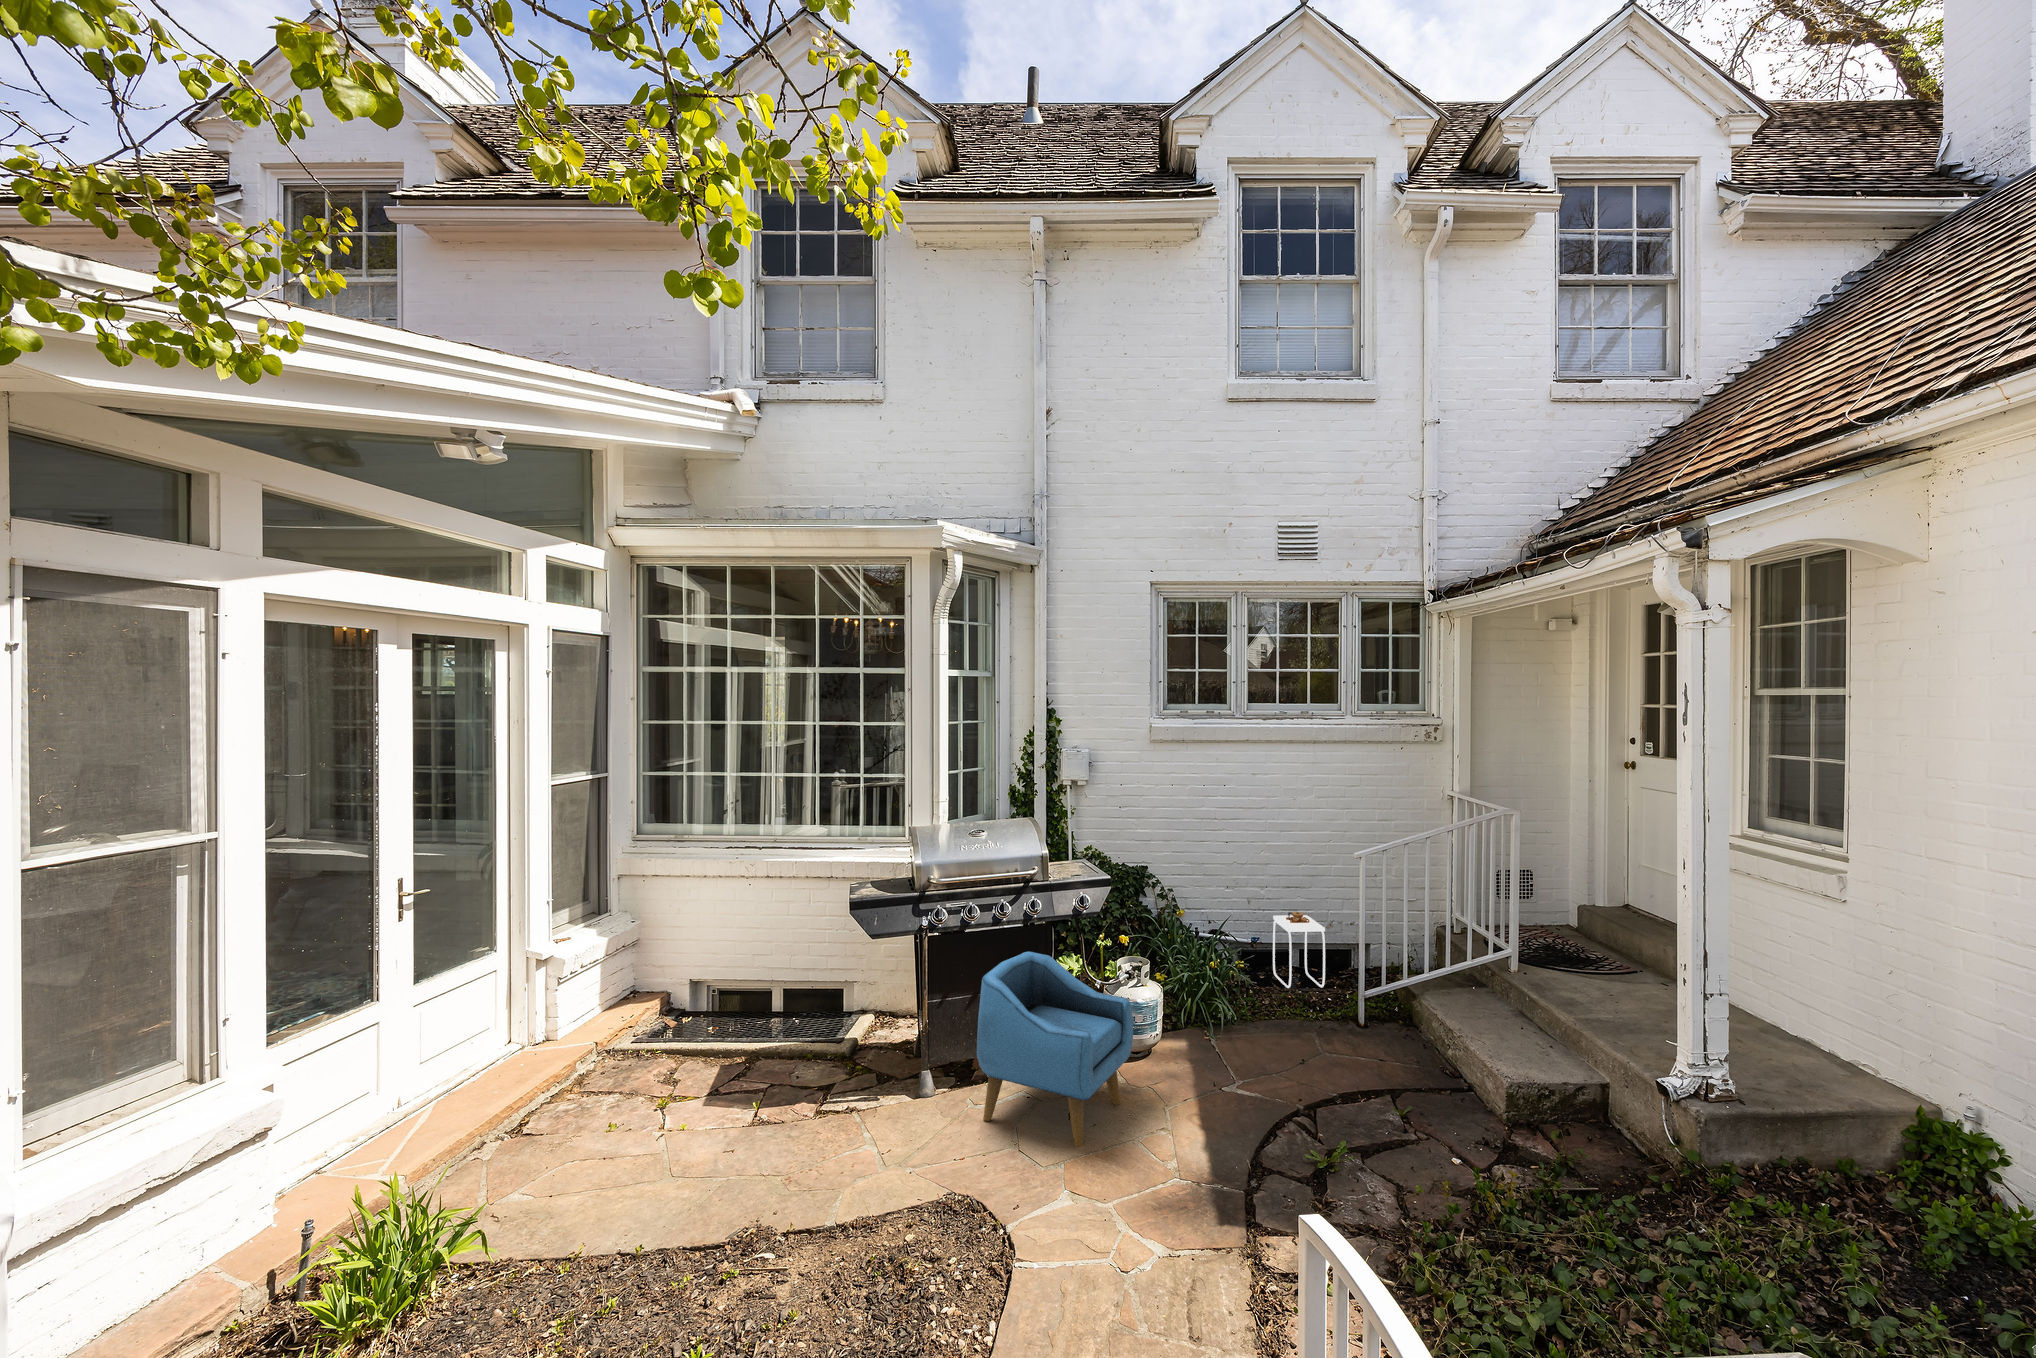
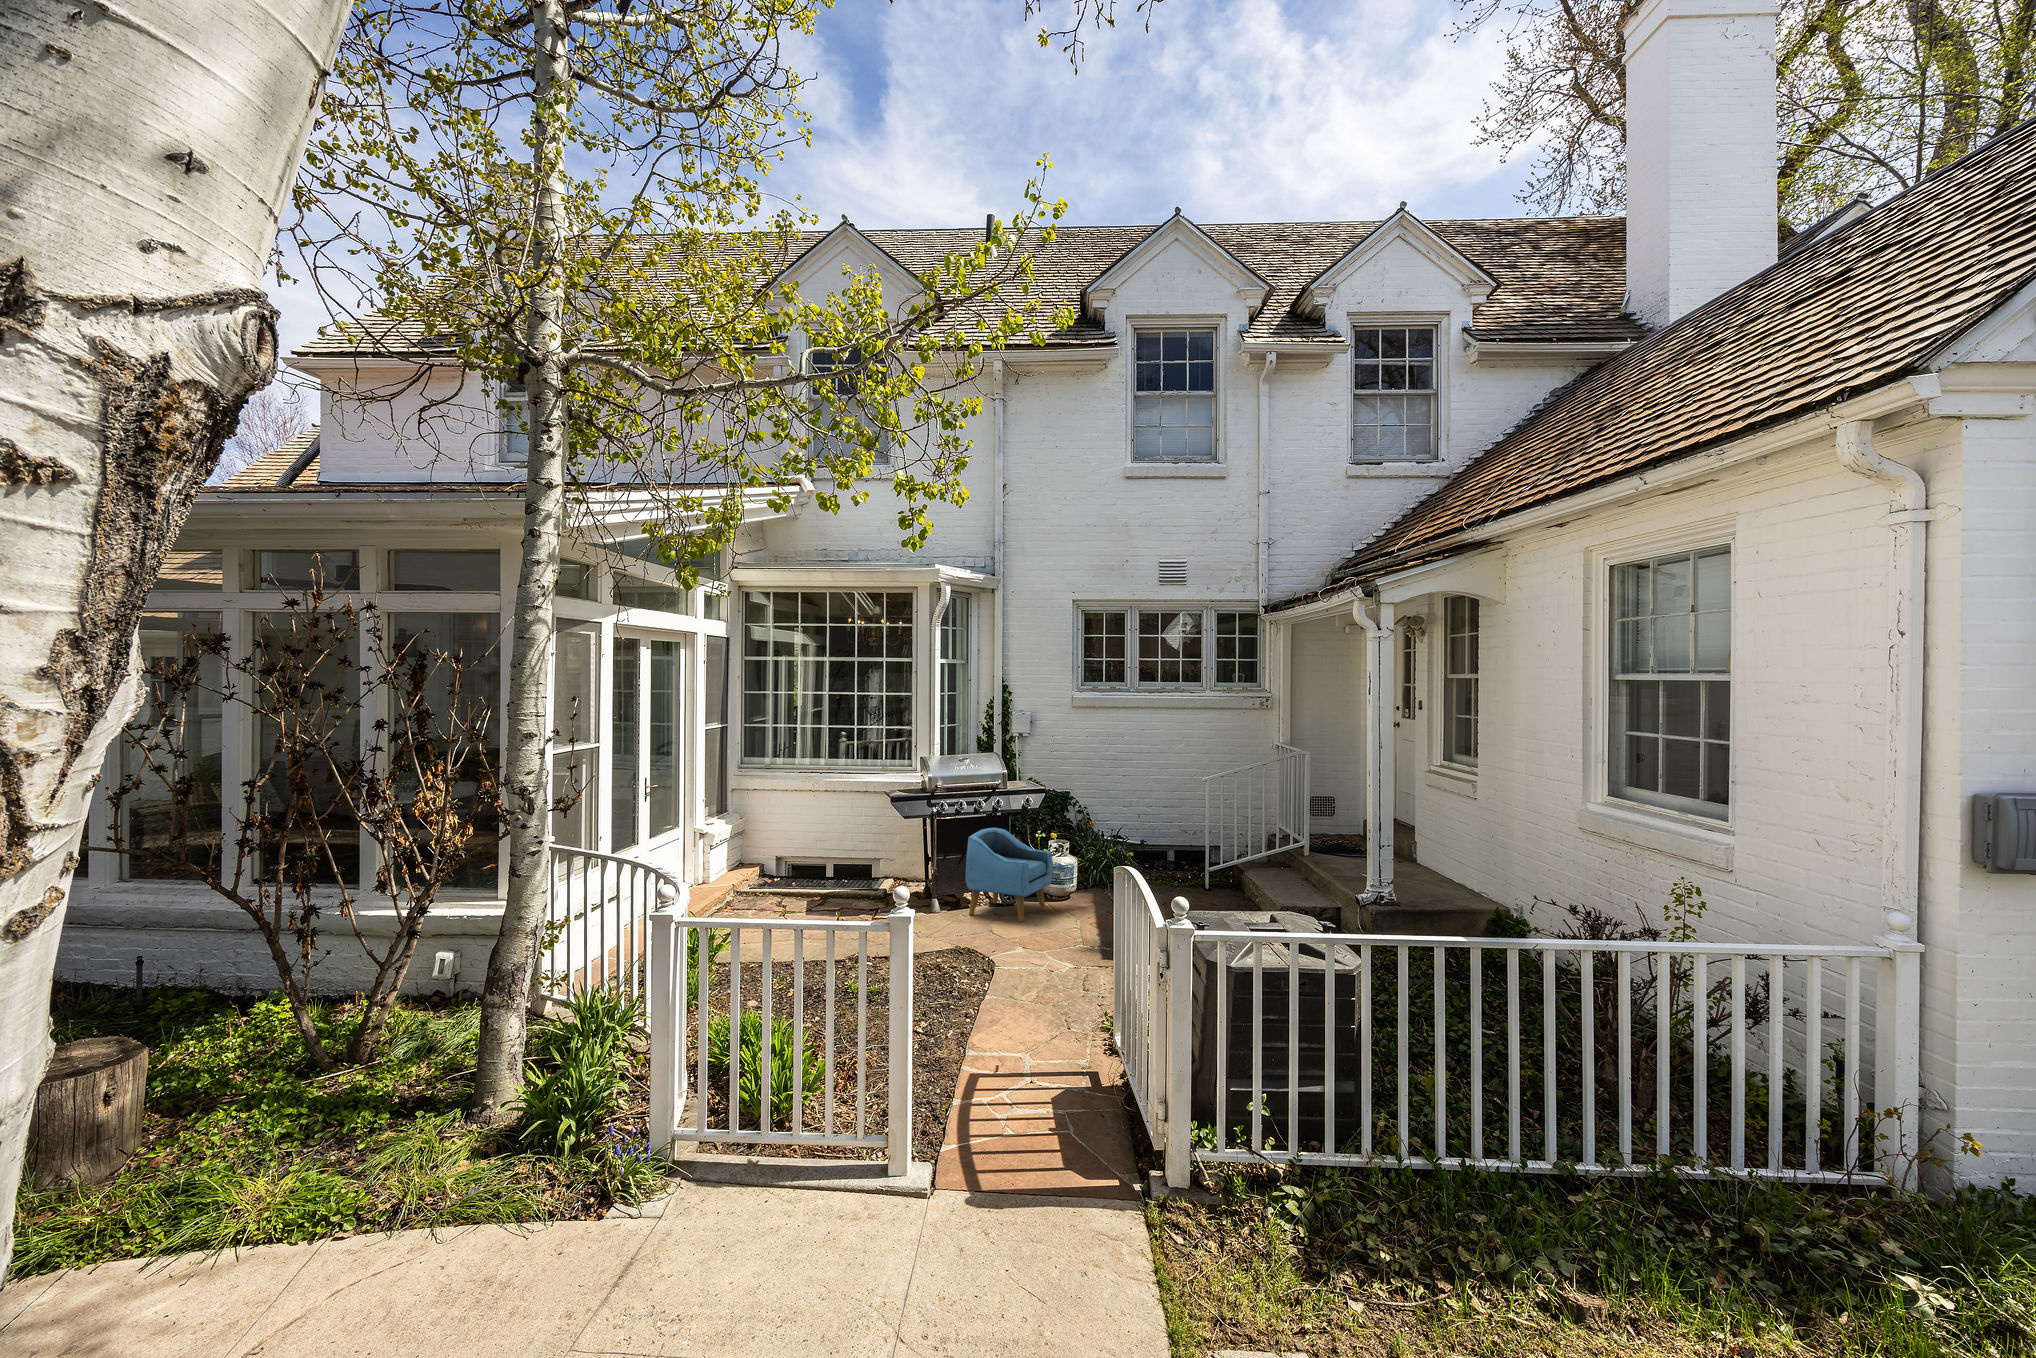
side table: present [1273,912,1325,988] -> none [1154,820,1185,867]

